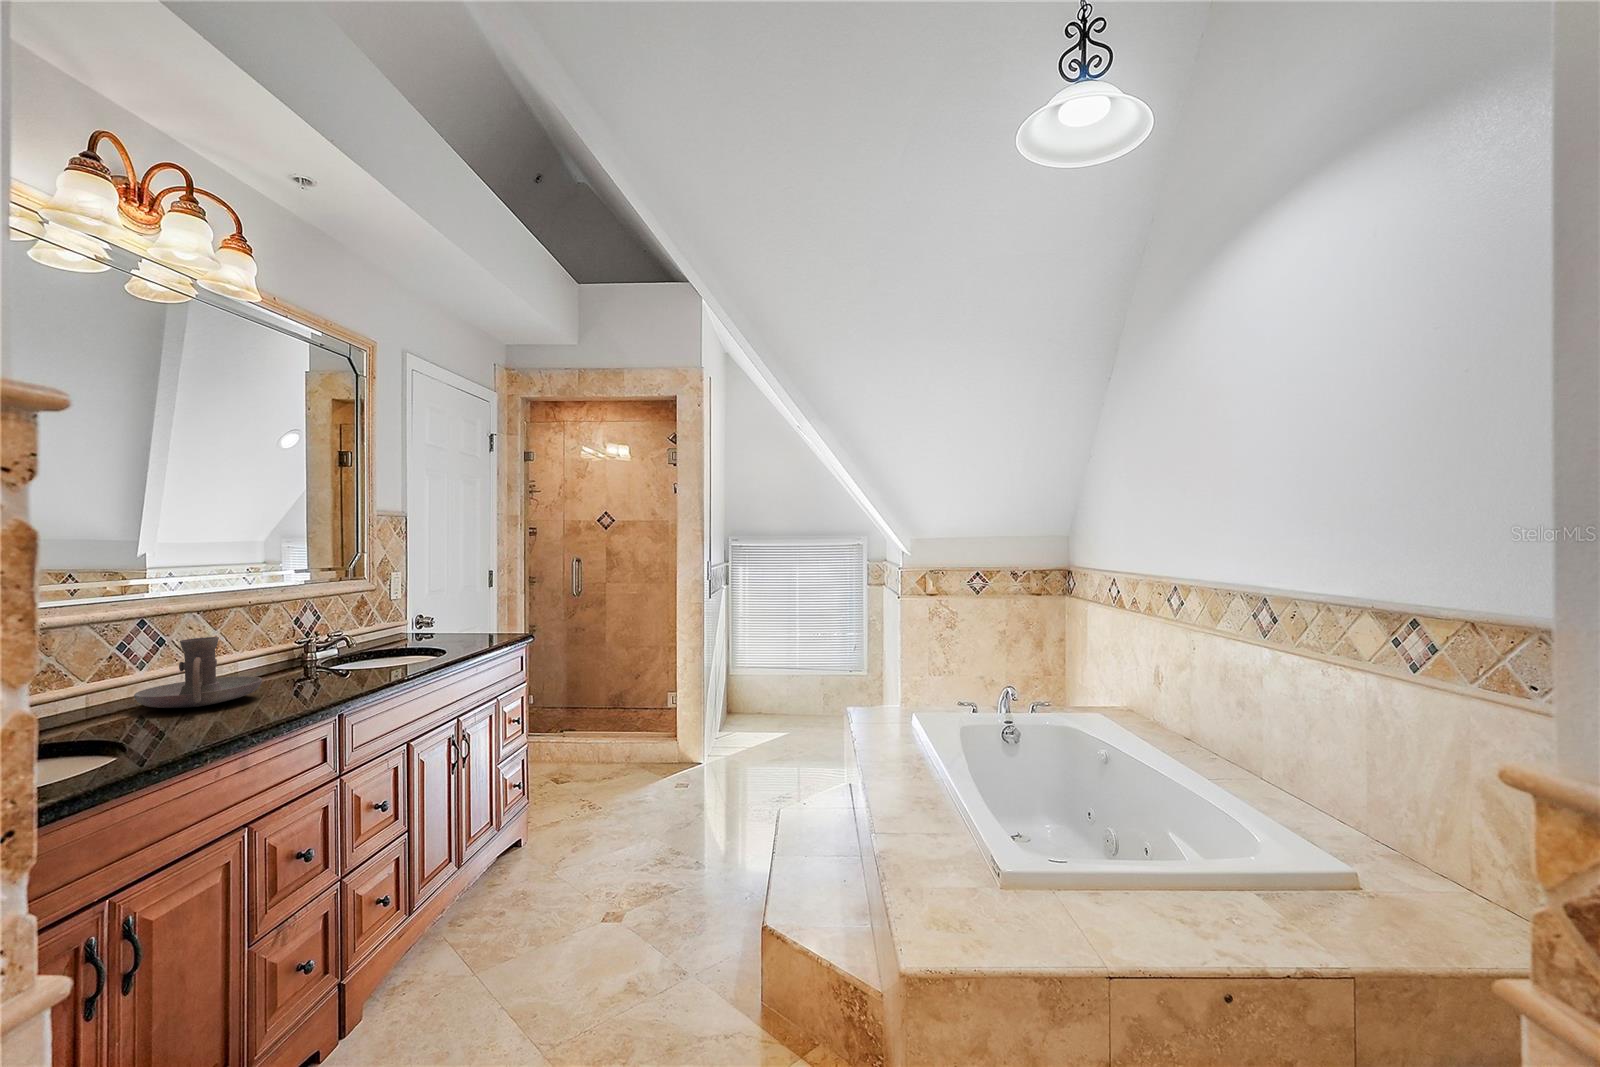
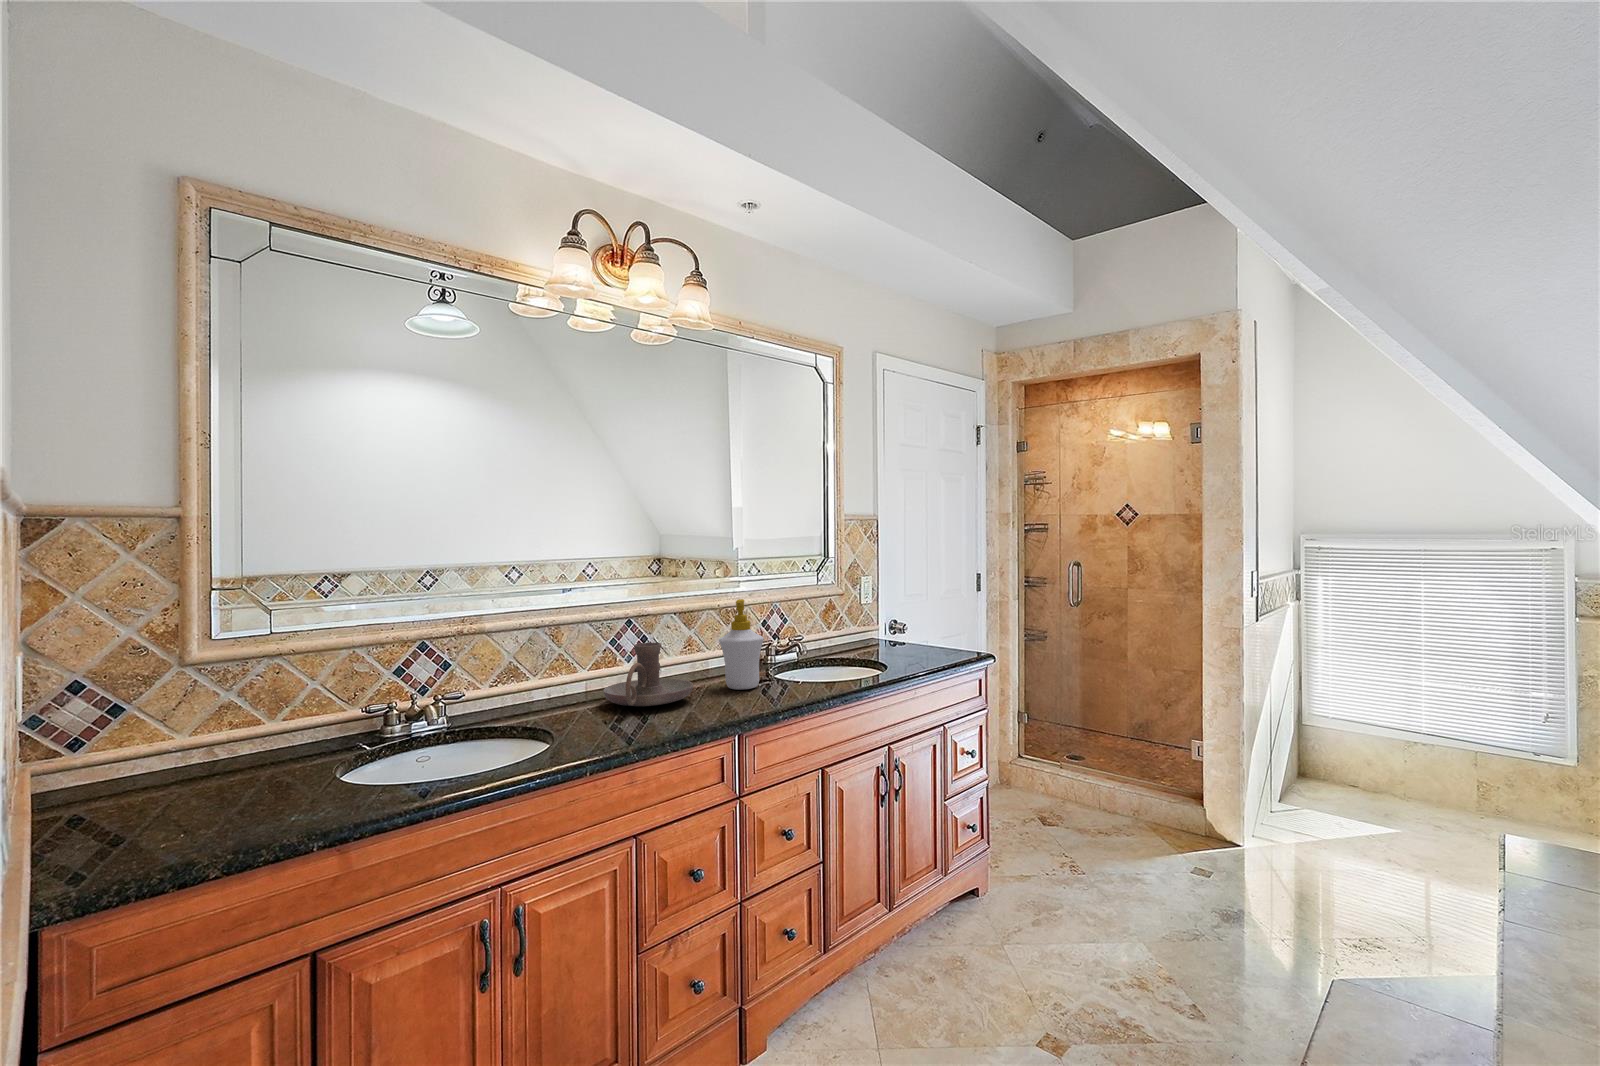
soap bottle: none [275,589,331,682] -> present [719,599,764,690]

